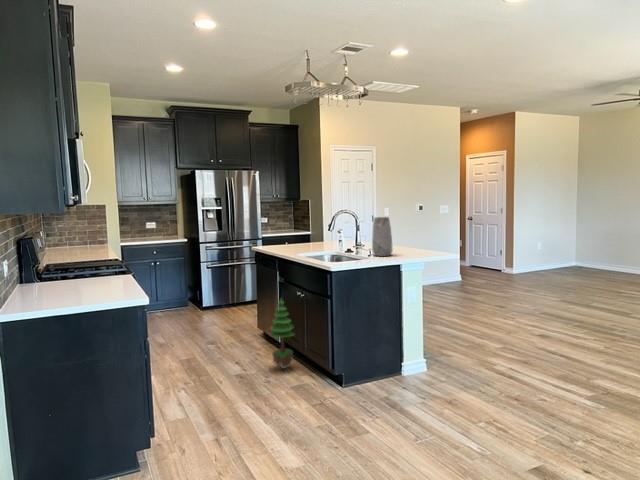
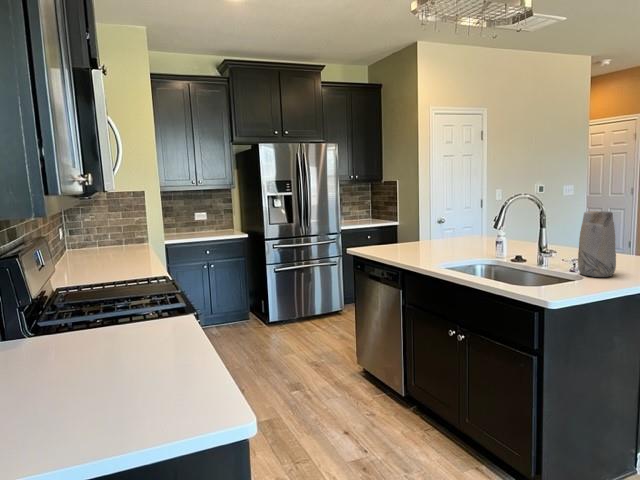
potted tree: present [270,298,294,368] -> none [402,338,445,448]

